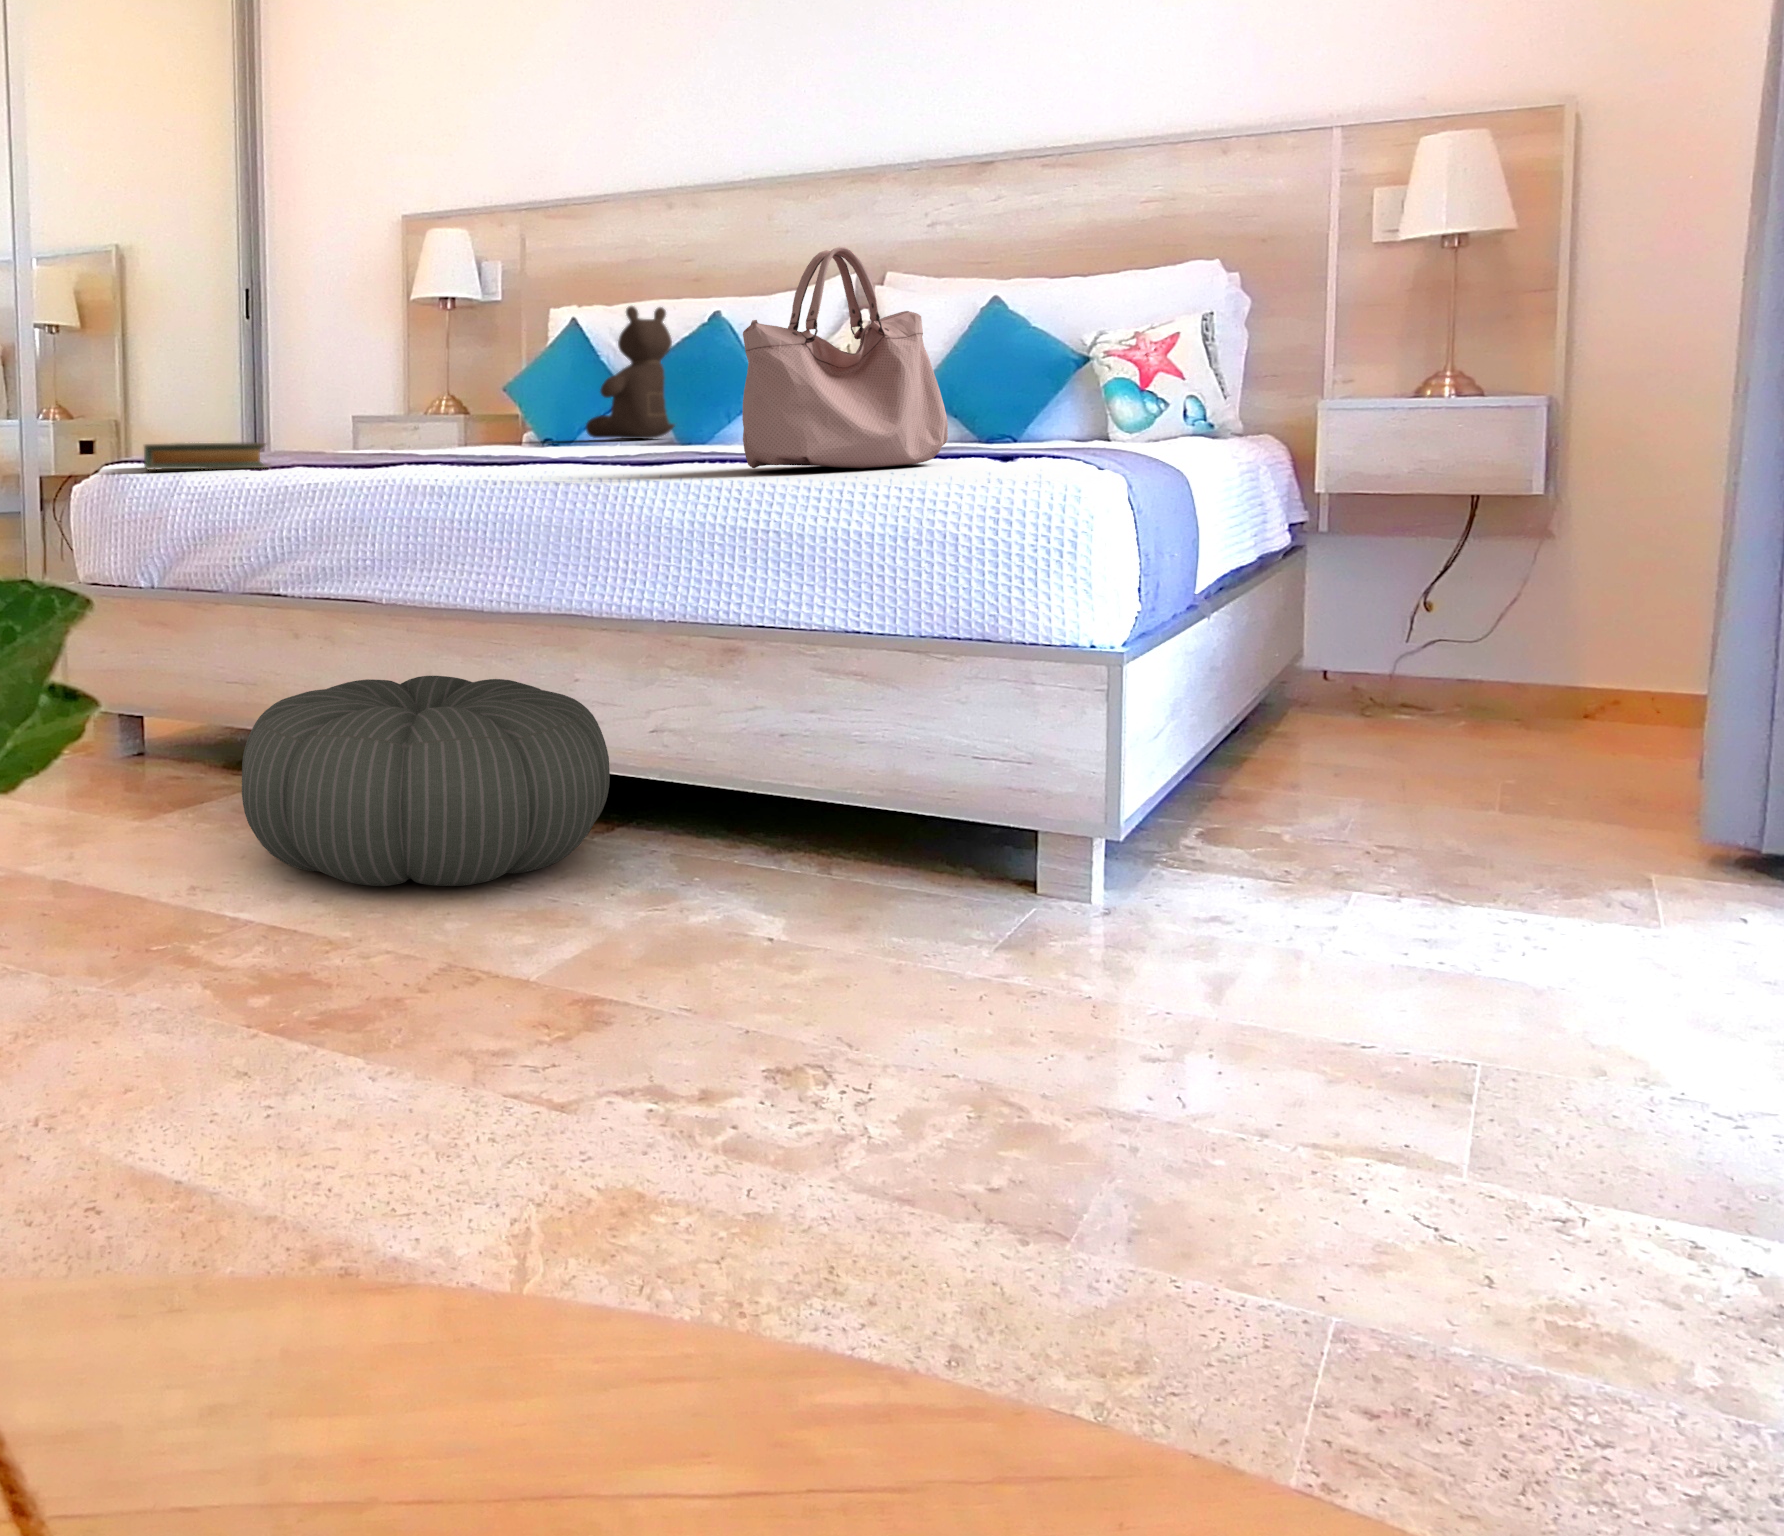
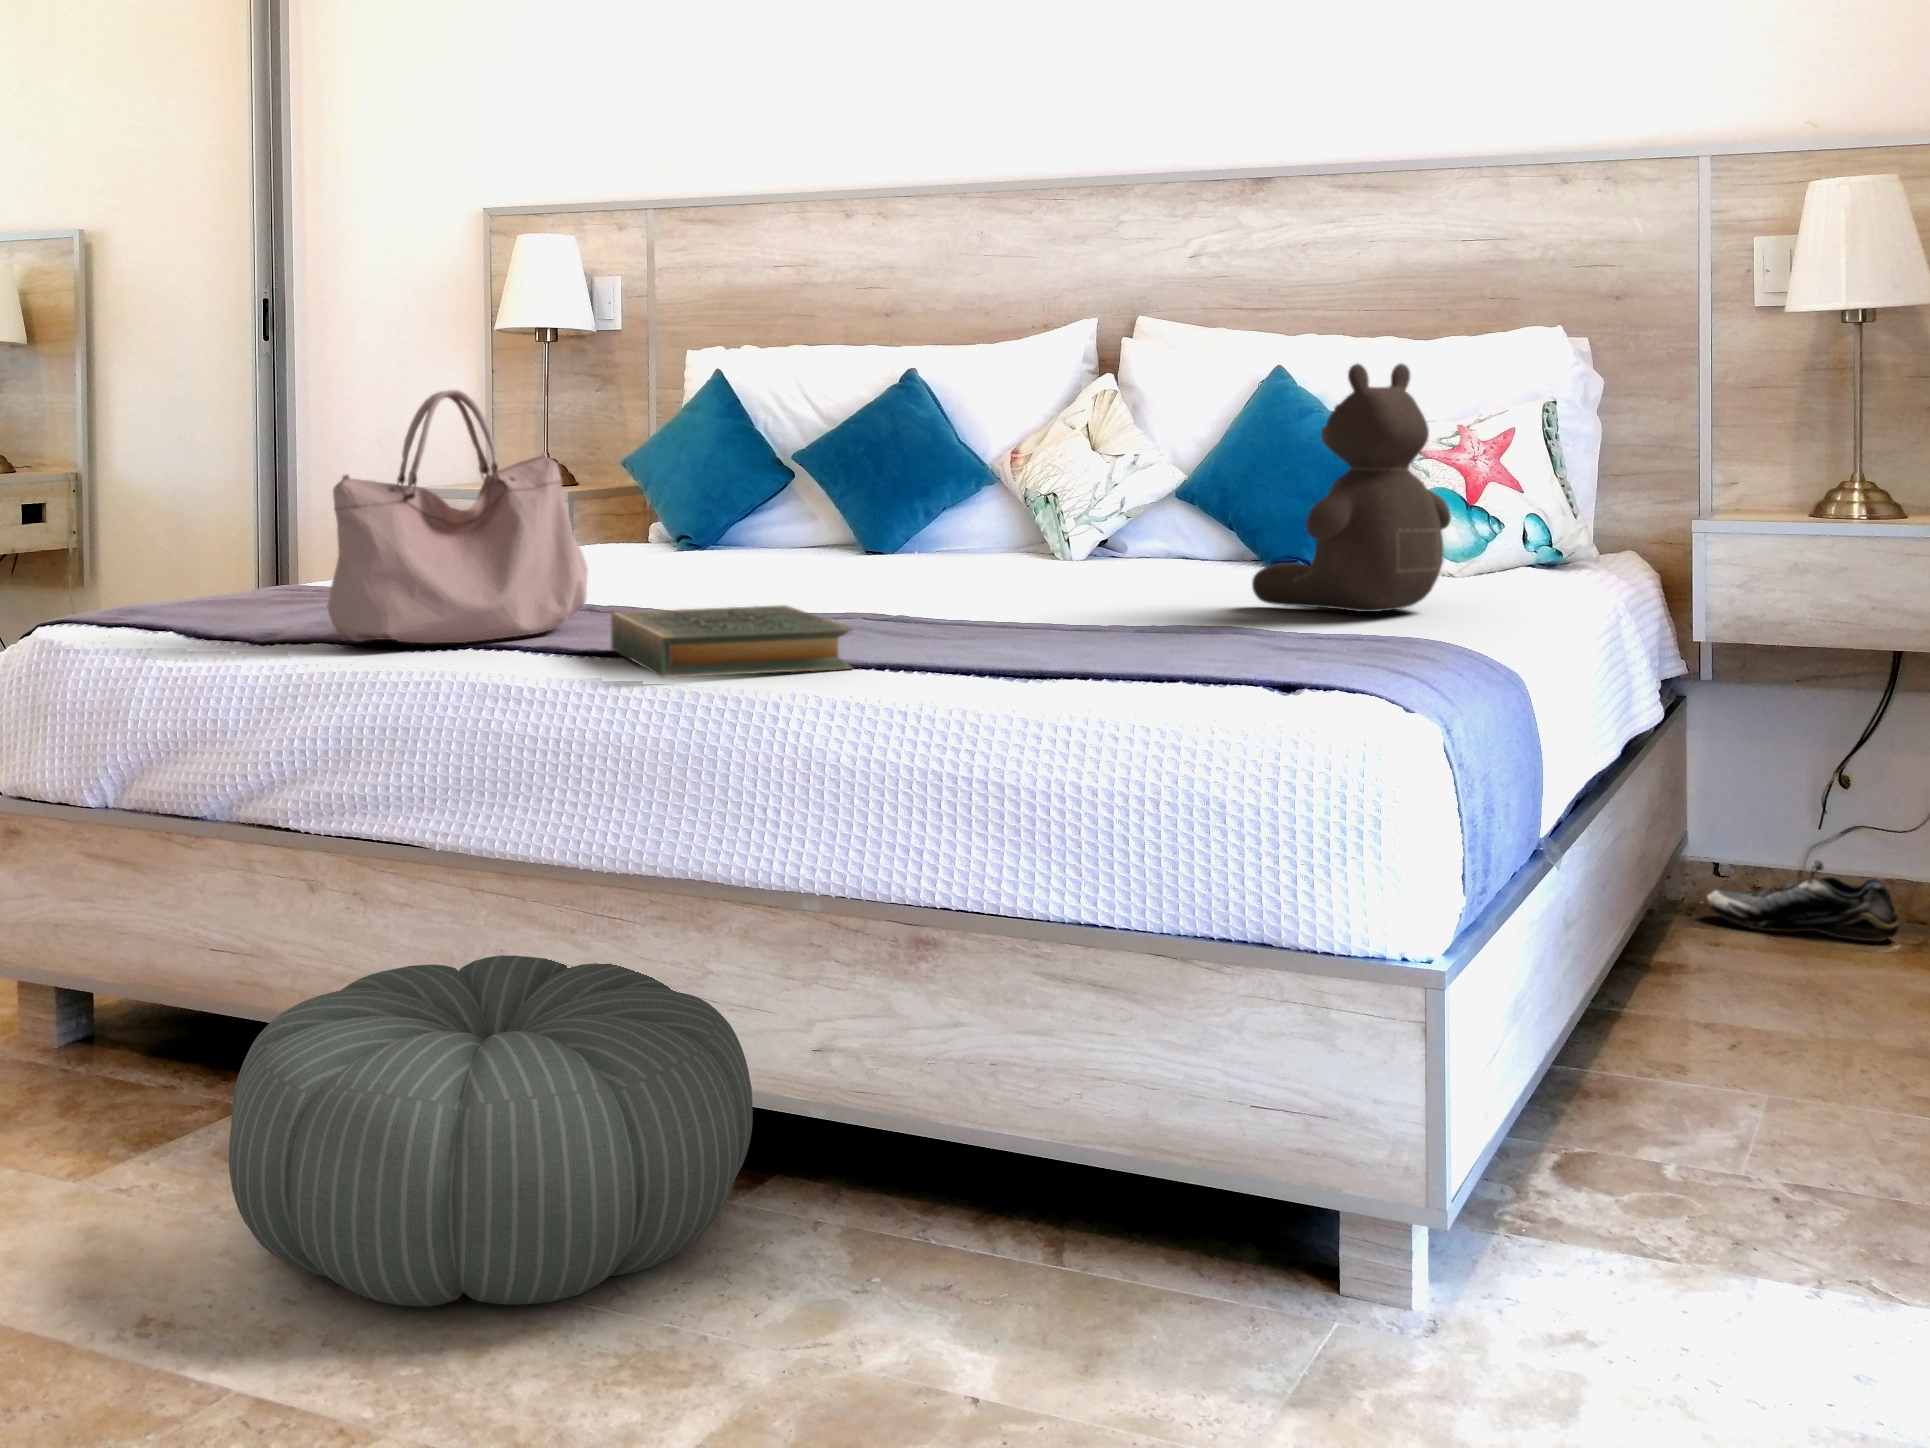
handbag: present [742,247,948,468] -> present [327,390,588,643]
teddy bear: present [586,306,675,439] -> present [1252,364,1451,612]
hardback book: present [144,442,266,470] -> present [611,605,852,678]
shoe: none [1317,661,1466,720] -> present [1706,860,1899,941]

